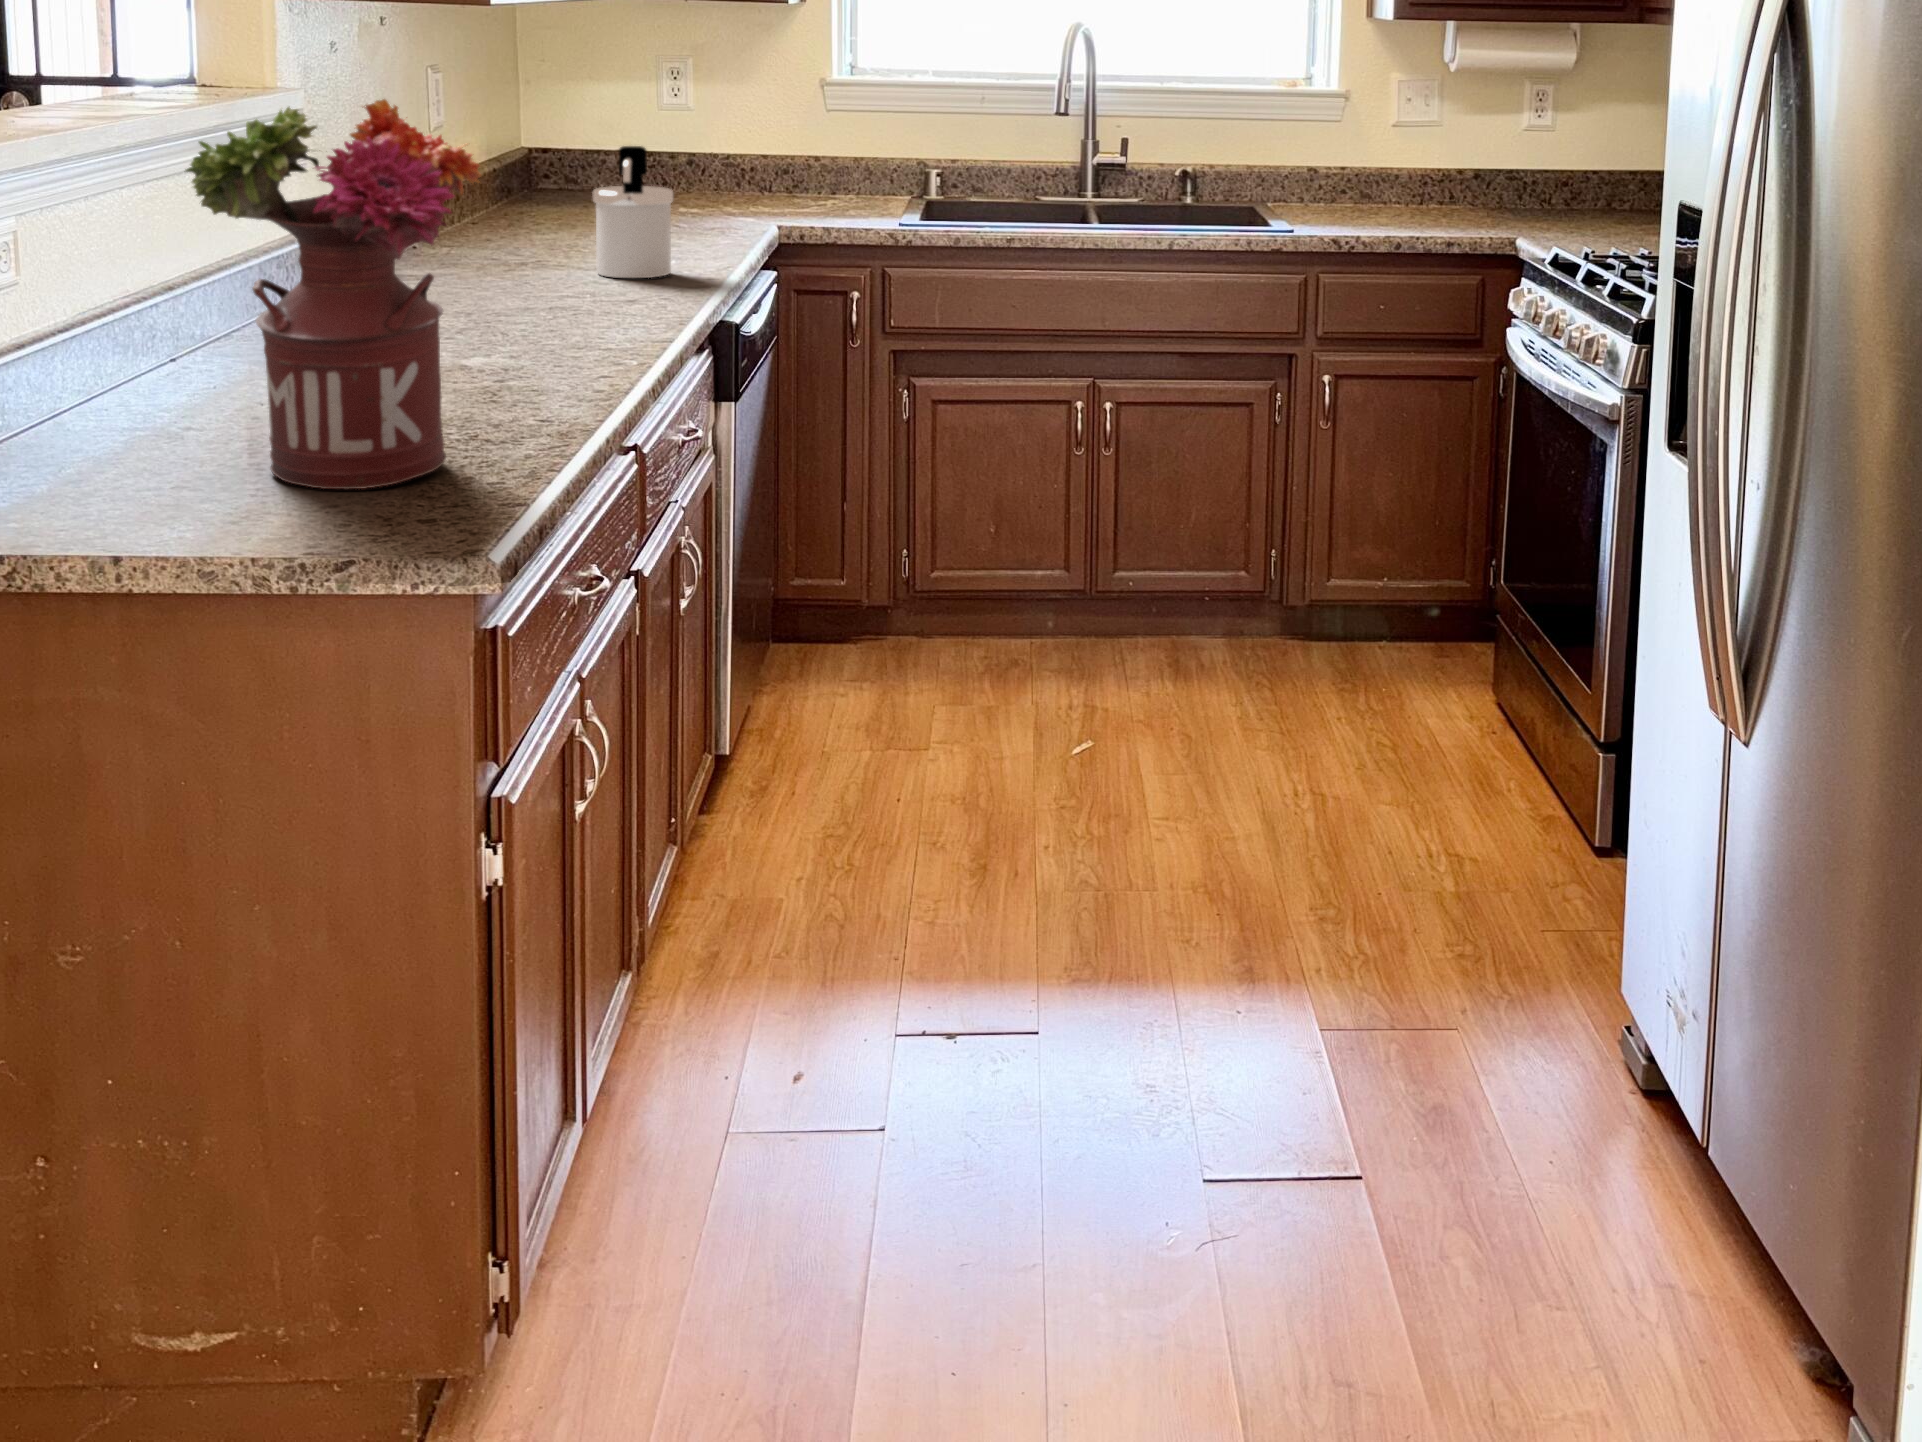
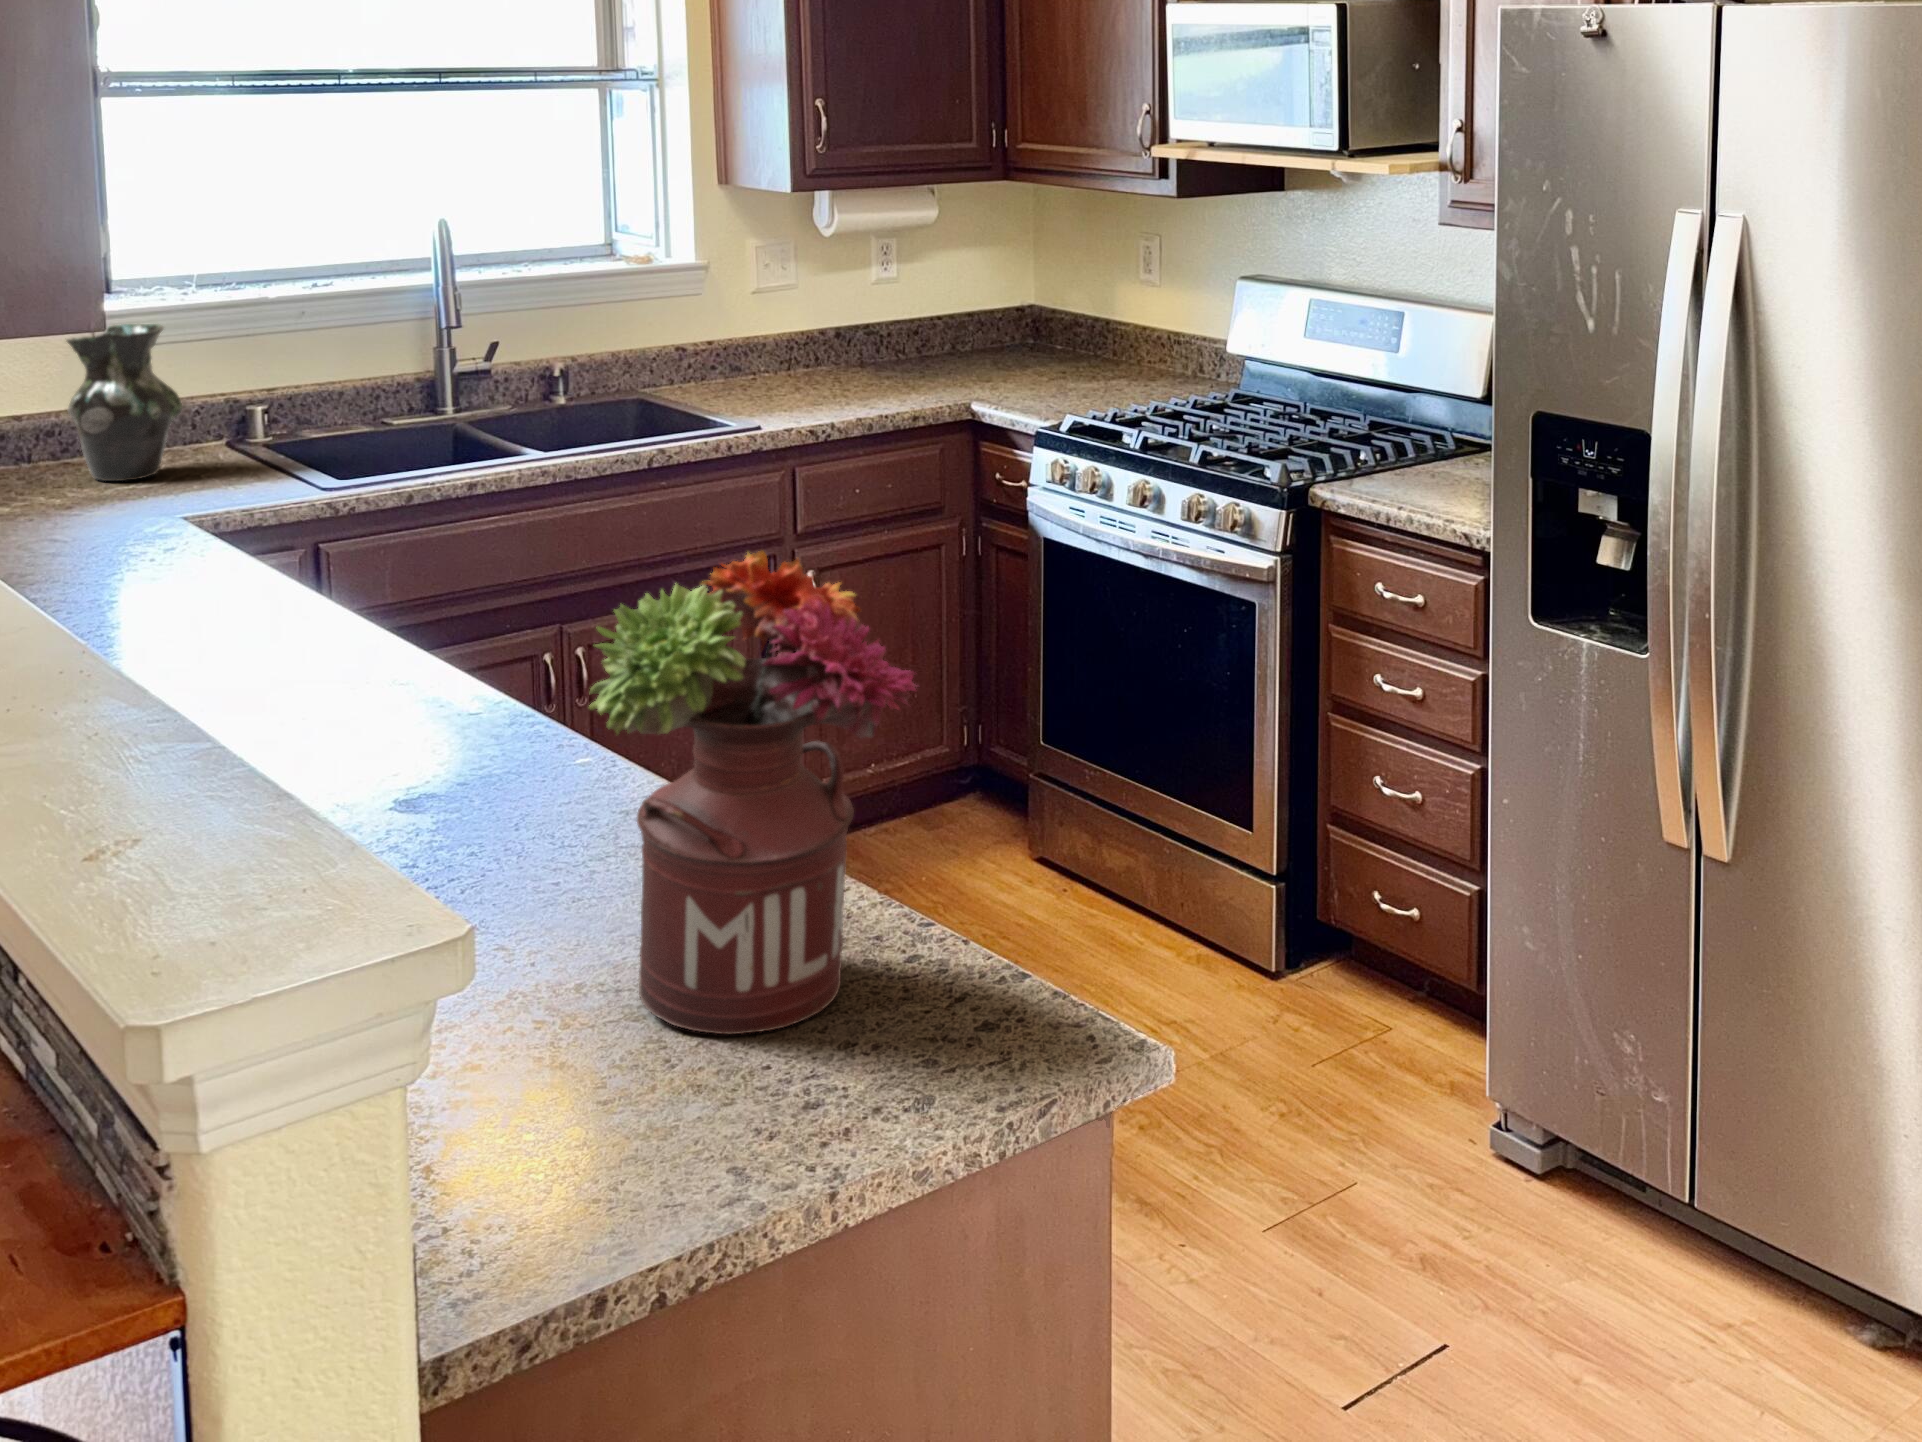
vase: none [762,85,842,205] -> present [67,324,182,481]
soap dispenser: present [593,146,673,278] -> none [173,471,287,644]

